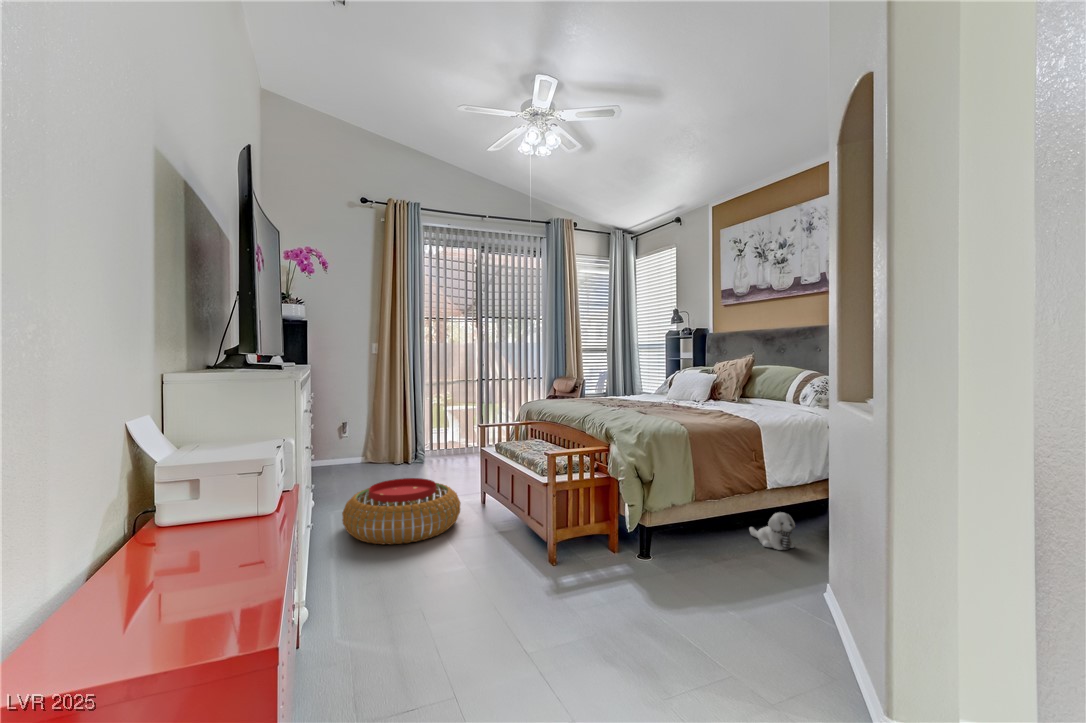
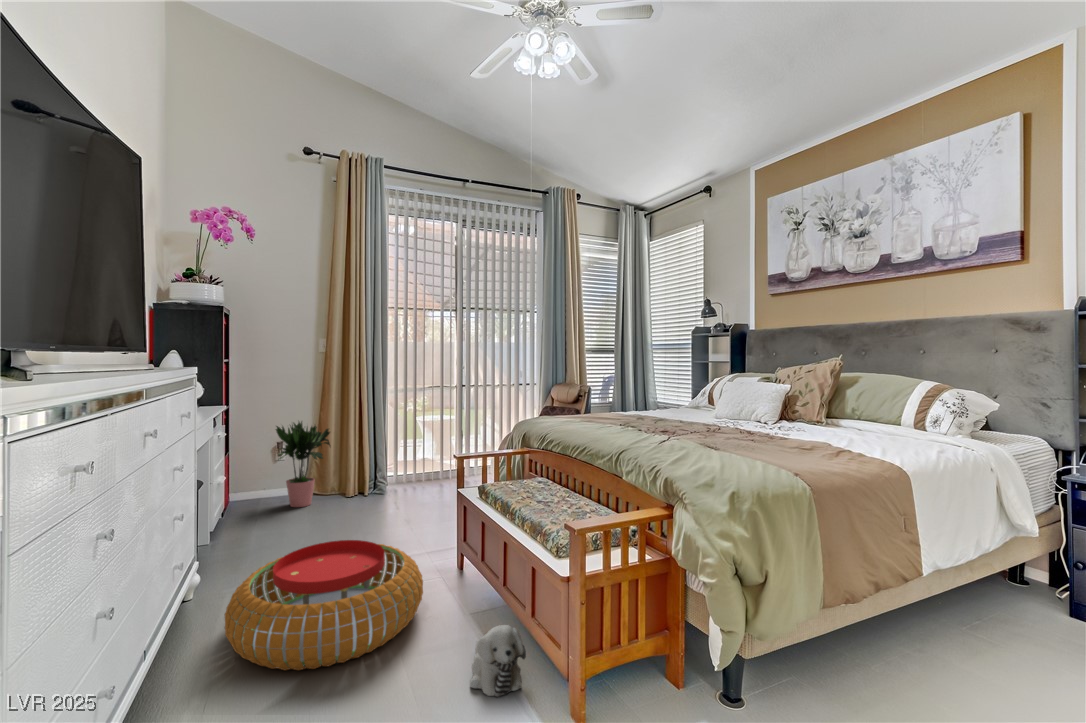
potted plant: none [343,405,388,471] -> present [276,422,330,507]
plush toy: present [749,512,795,550] -> present [470,625,526,697]

